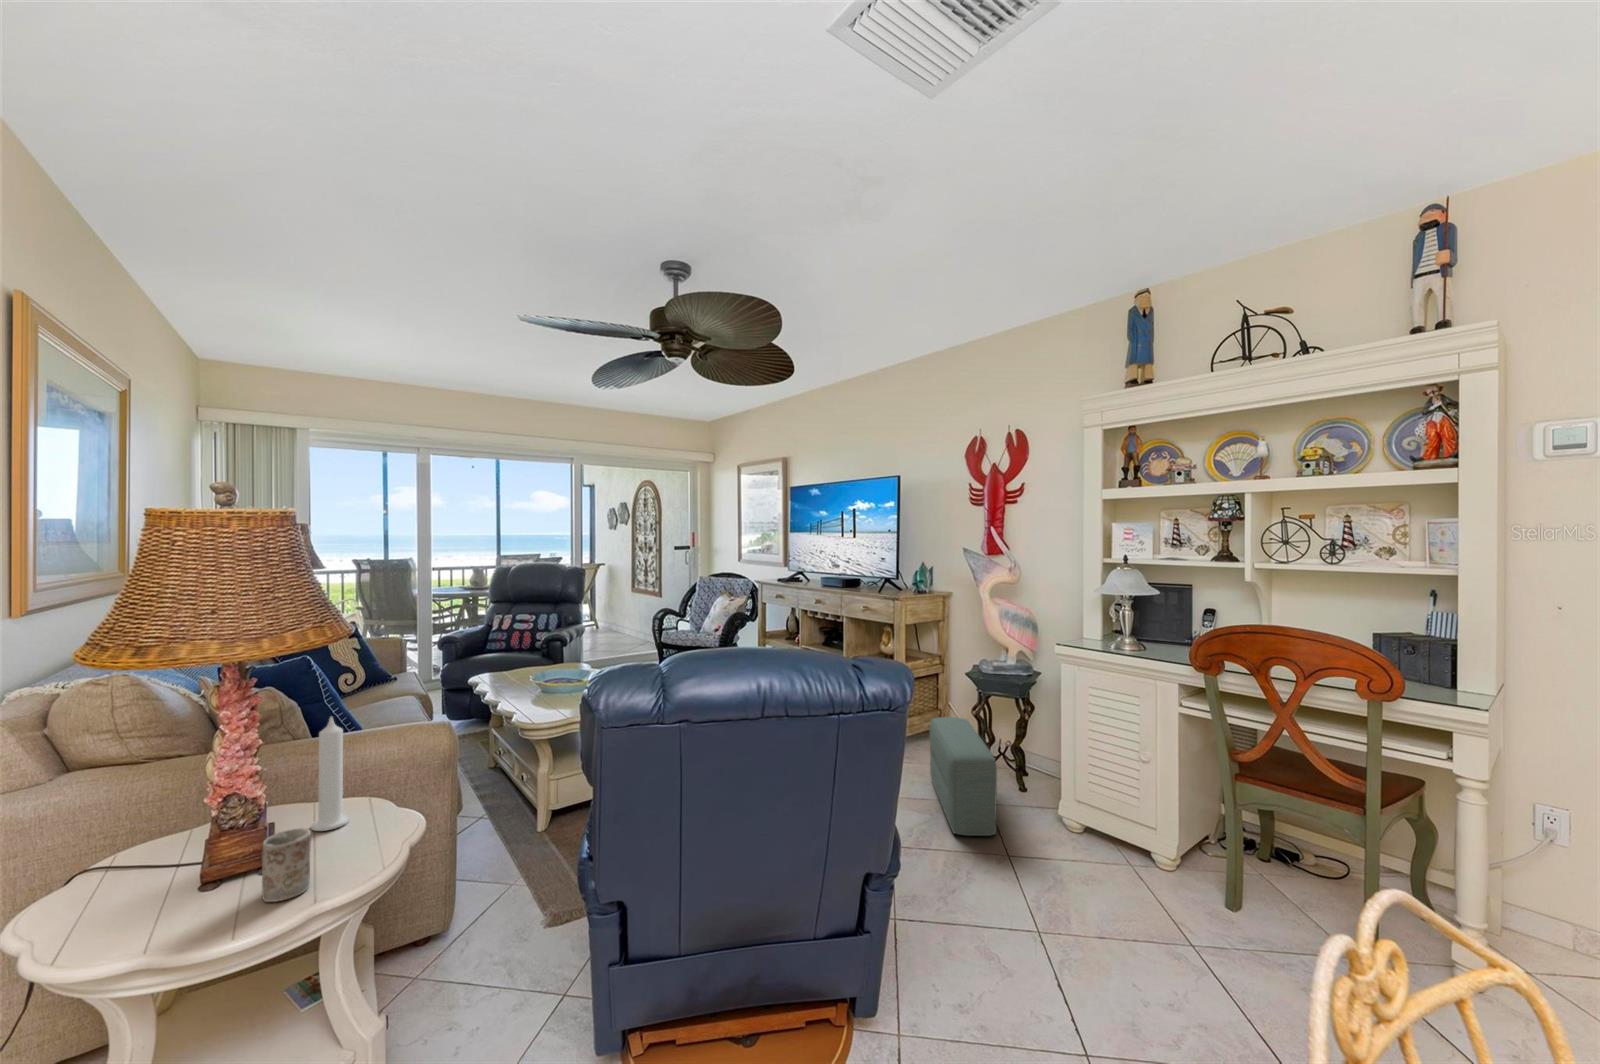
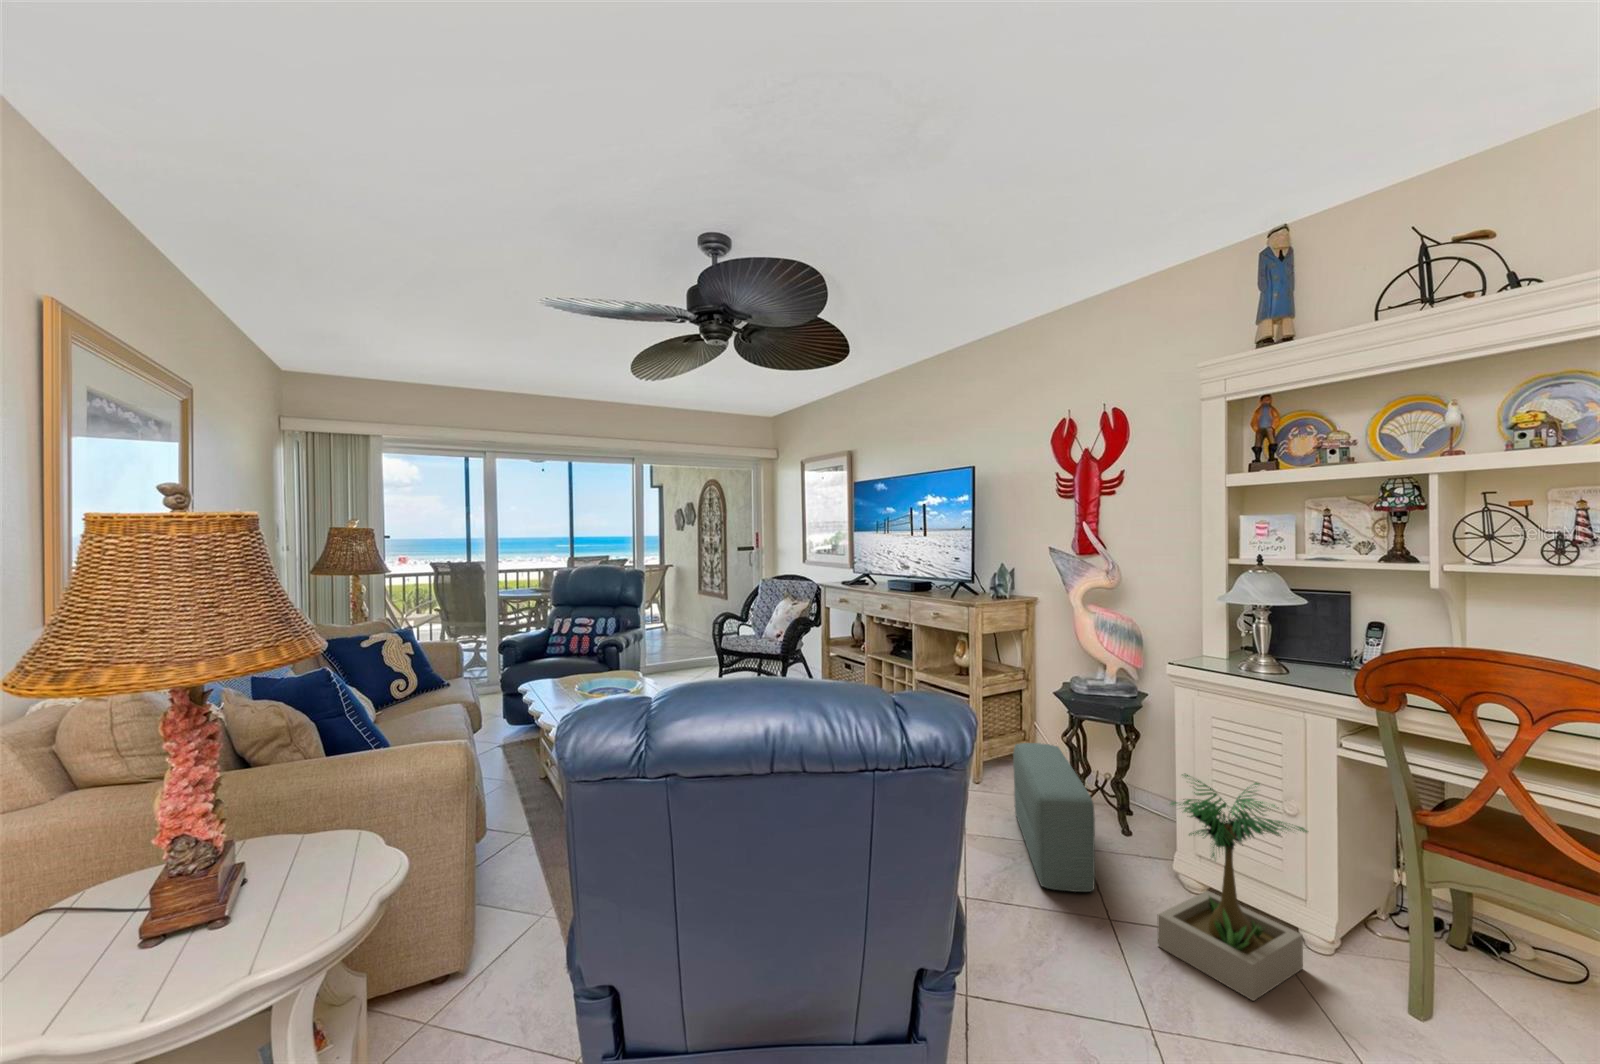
candle: present [311,717,349,831] -> none [280,745,324,876]
potted plant: none [1044,730,1163,905] -> present [1157,775,1307,1001]
mug: present [262,828,311,902] -> none [189,883,252,973]

